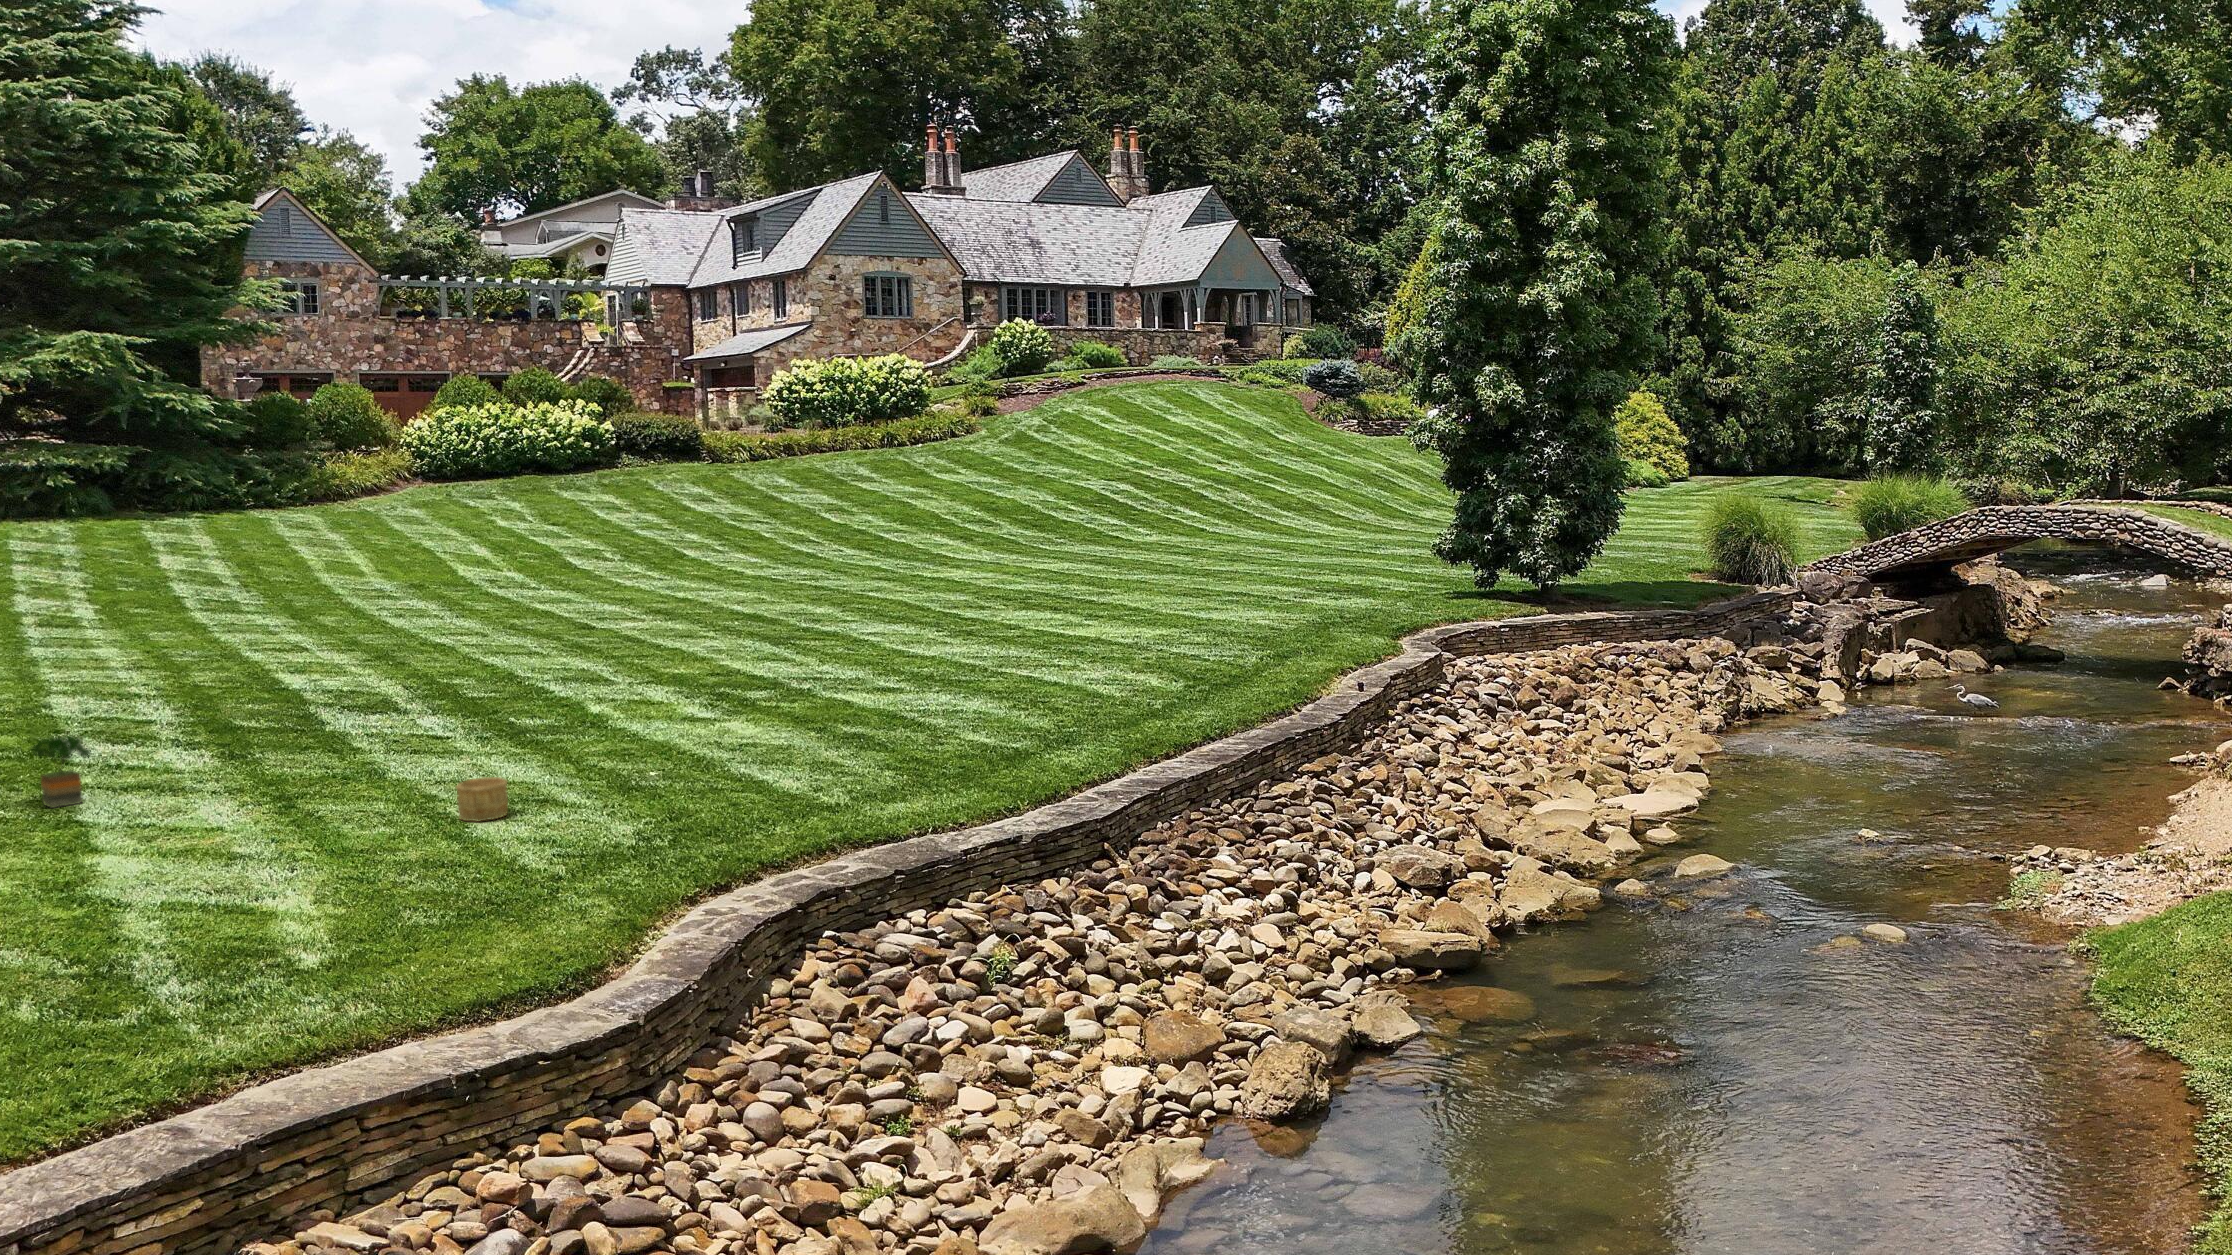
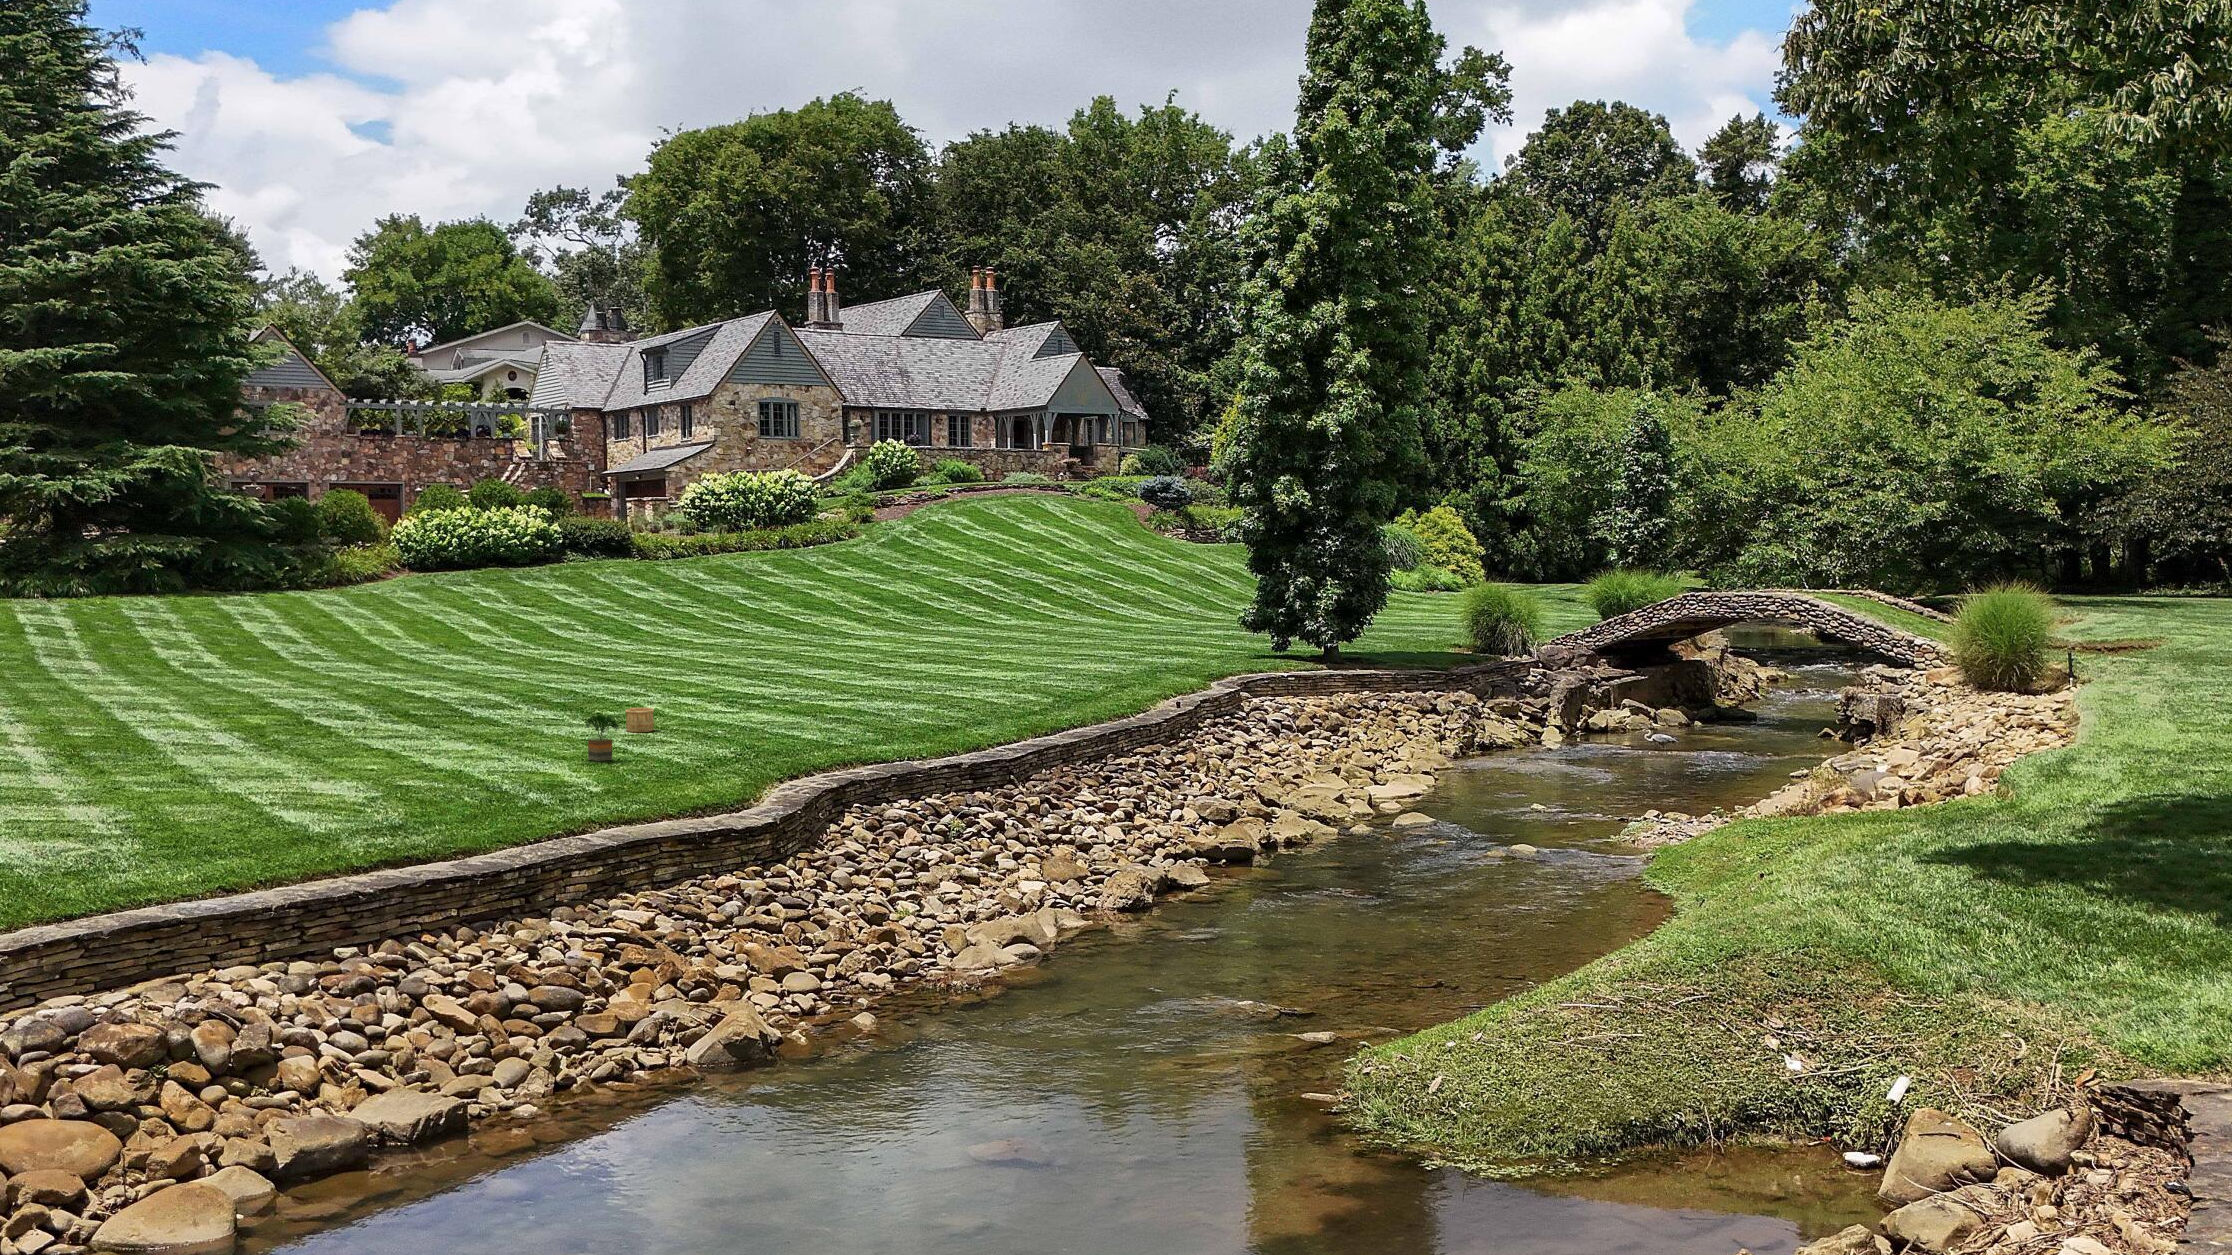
potted tree: present [30,736,92,808] -> present [585,715,619,761]

